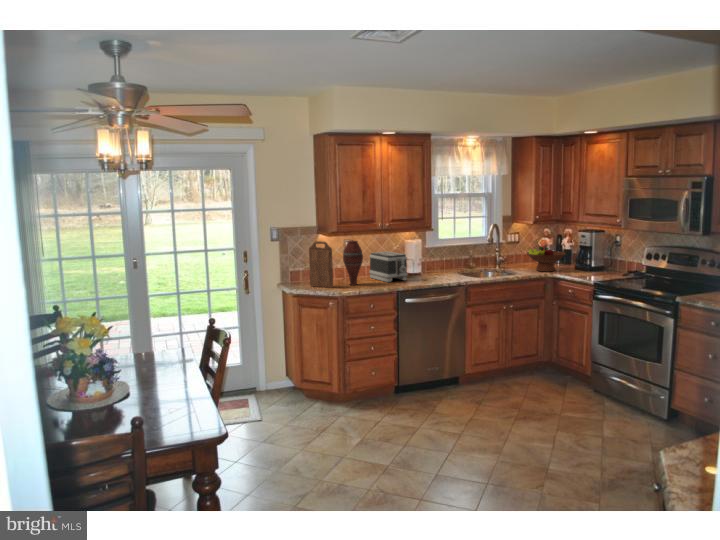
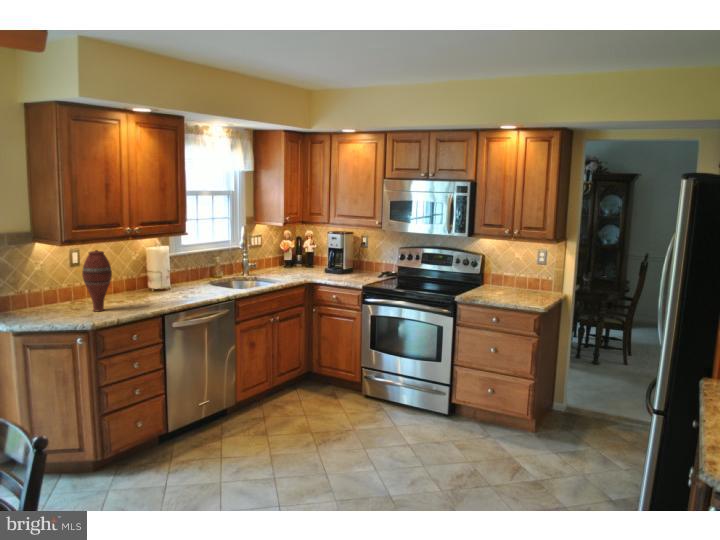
cutting board: present [309,241,333,288] -> none [32,254,75,318]
fruit bowl: present [527,247,565,272] -> none [281,251,321,277]
toaster: present [370,252,407,282] -> none [107,263,165,303]

